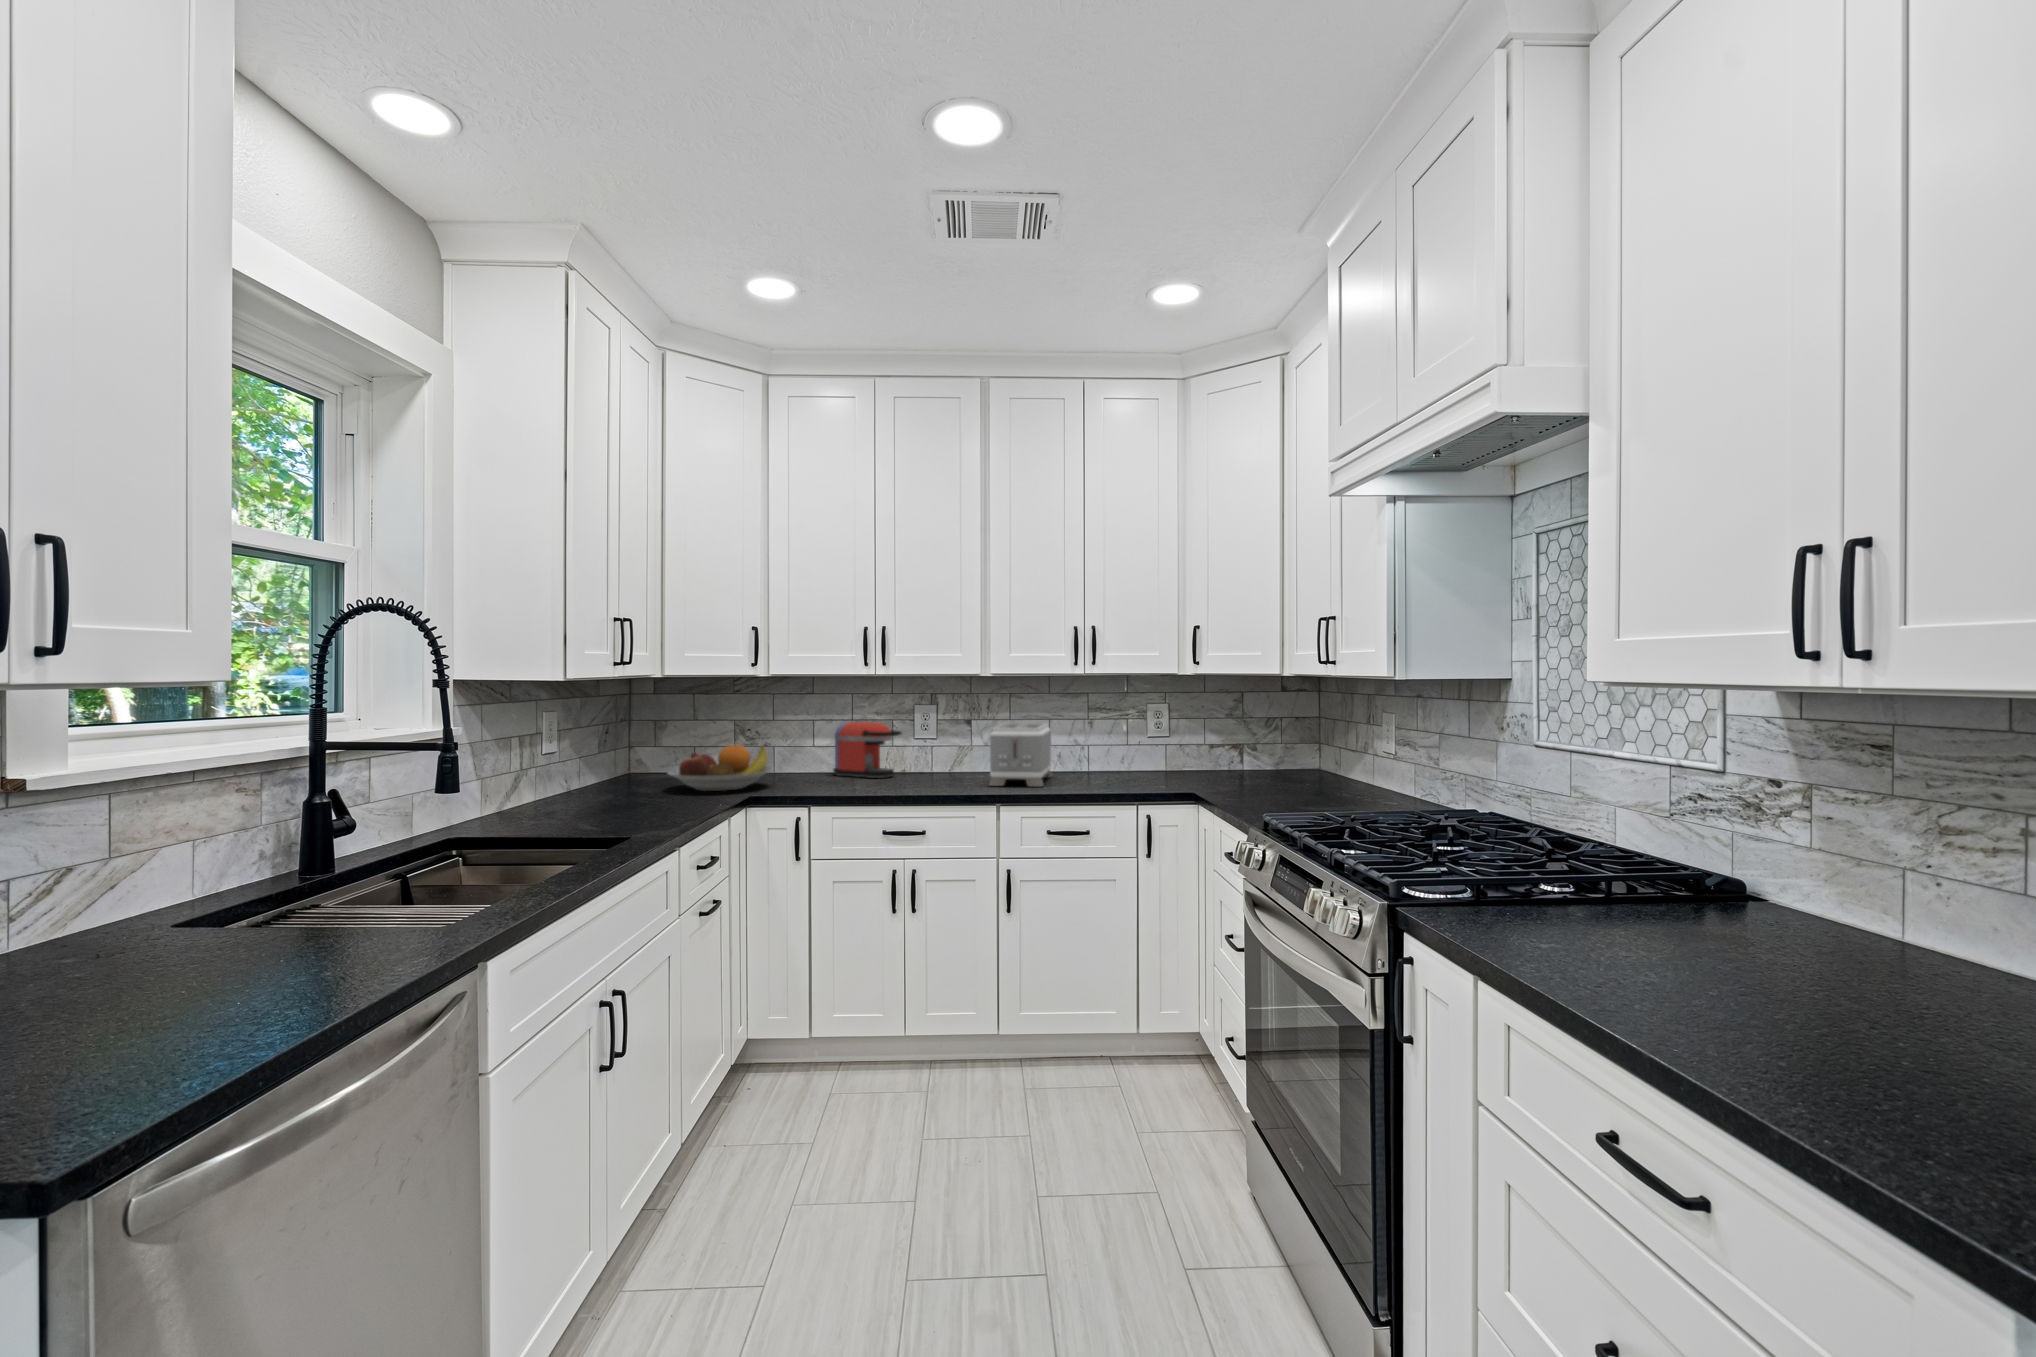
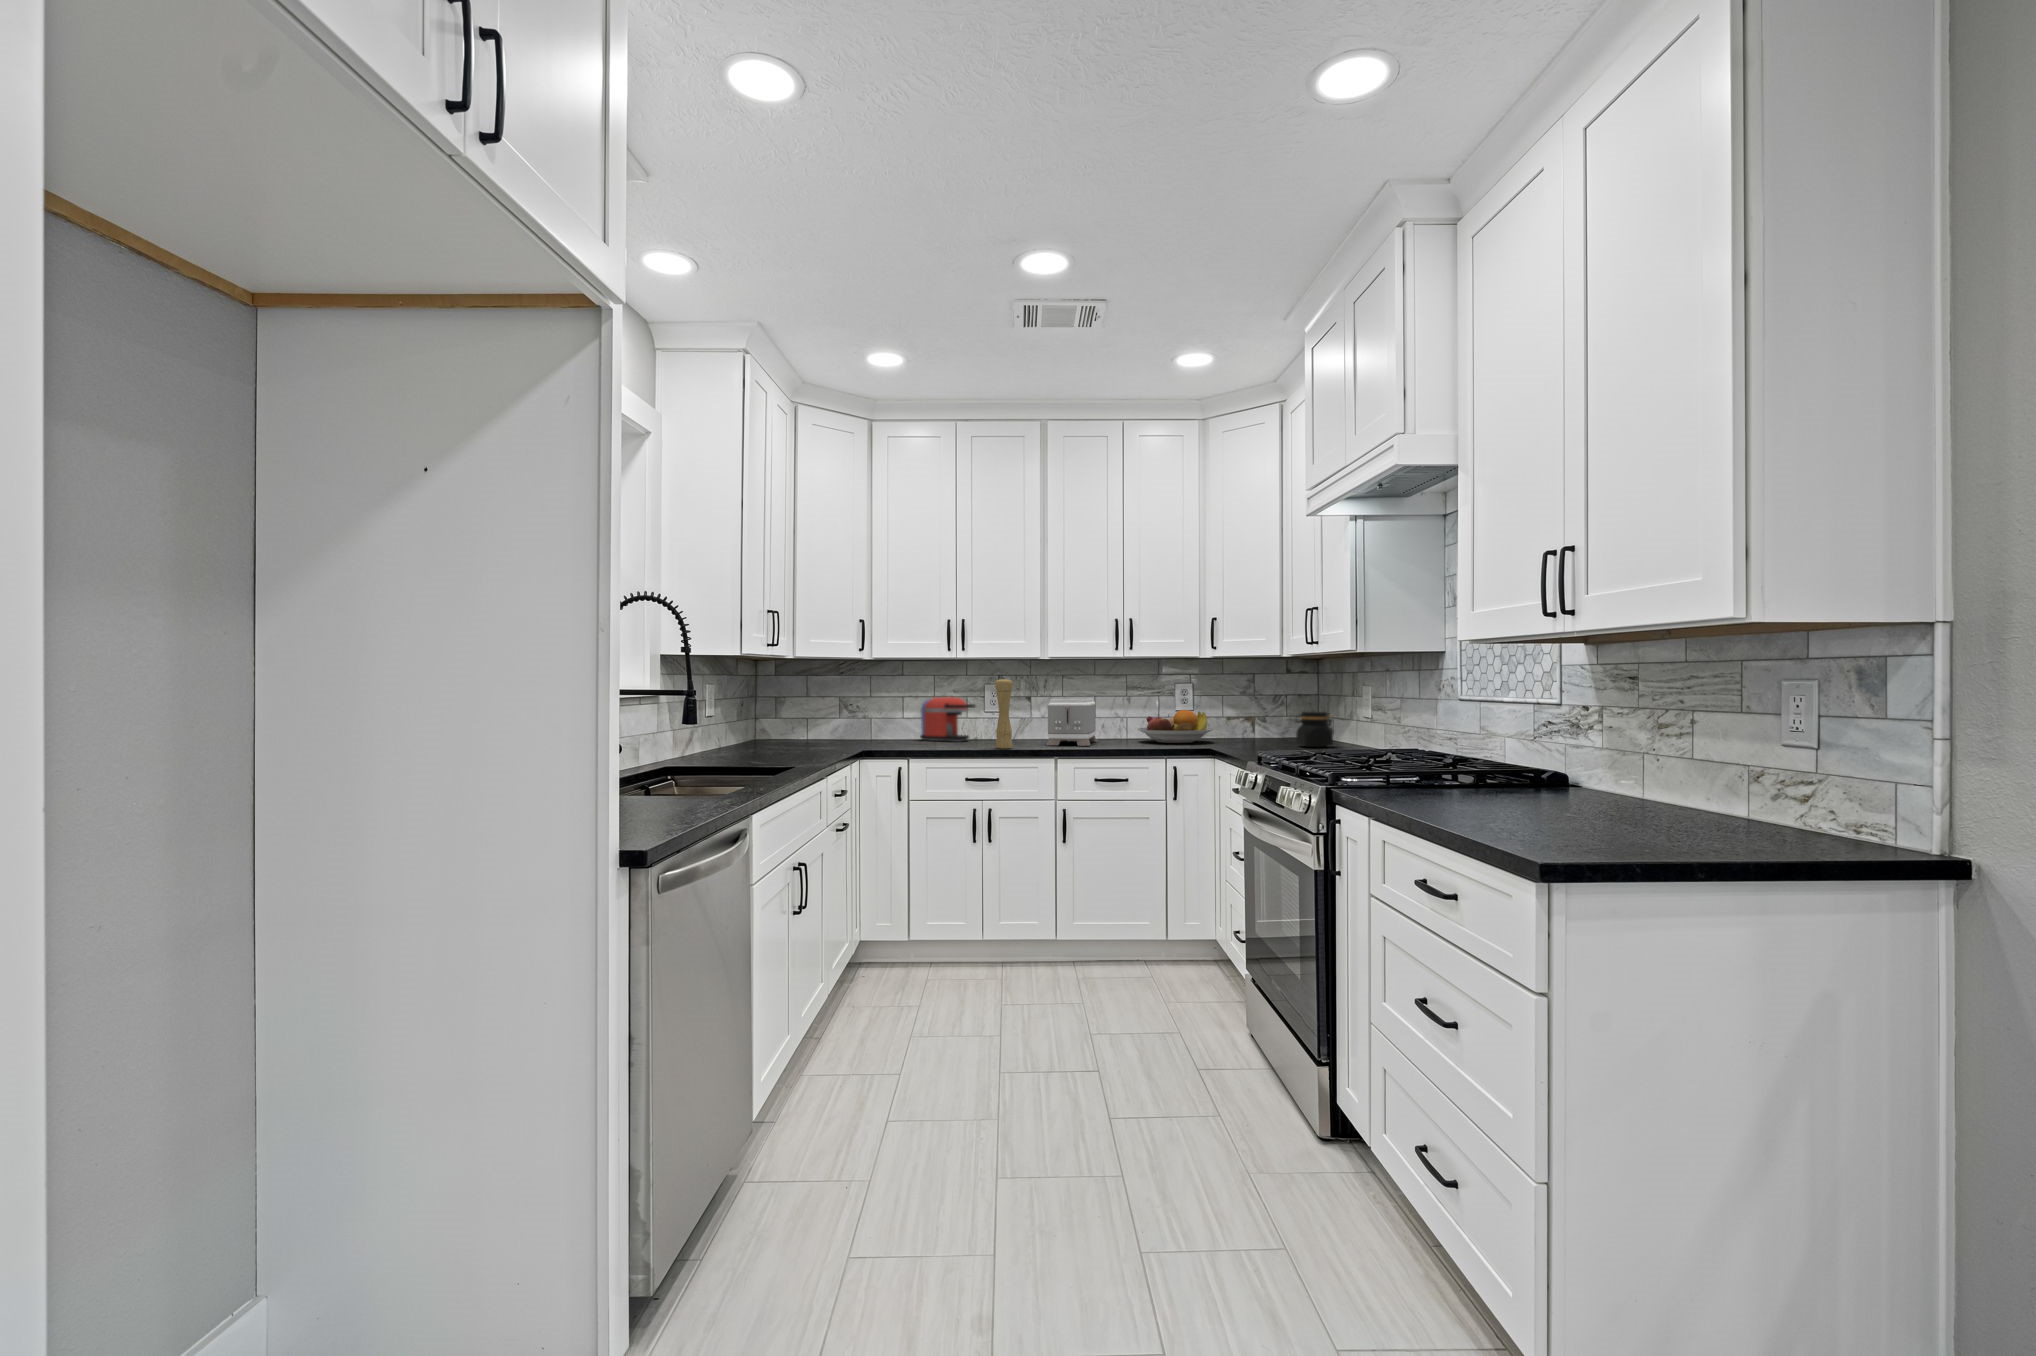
pepper mill: none [921,703,944,793] -> present [995,678,1013,749]
jar: none [1298,743,1348,789] -> present [1296,712,1333,747]
fruit bowl: present [668,745,772,791] -> present [1137,710,1213,743]

